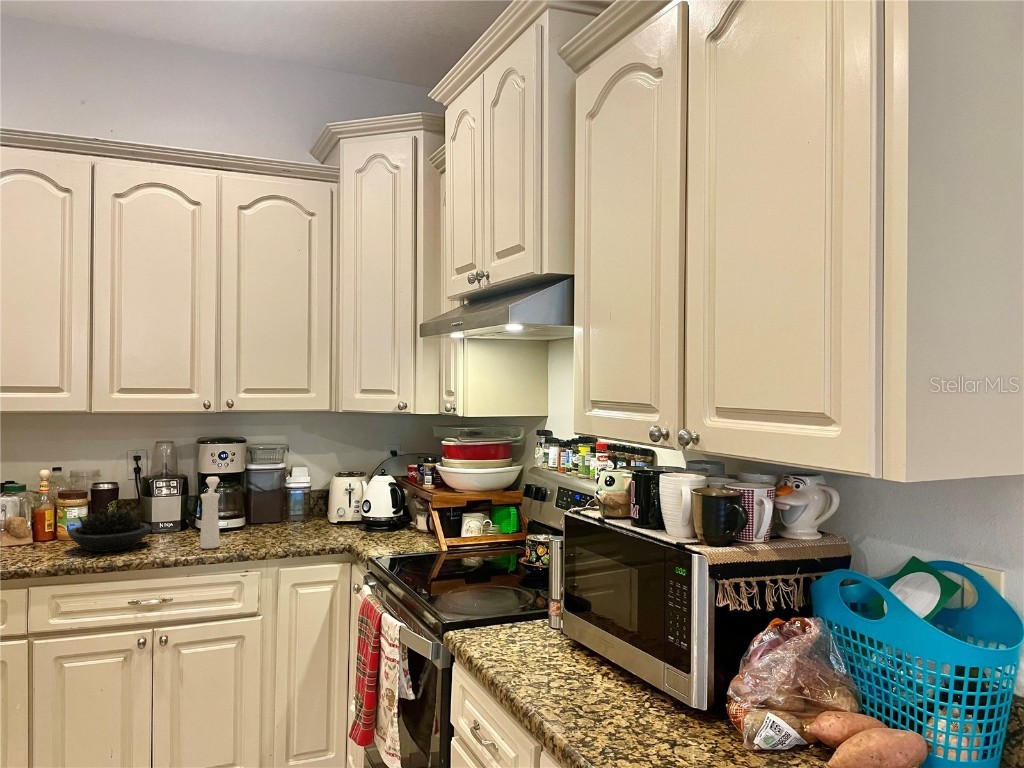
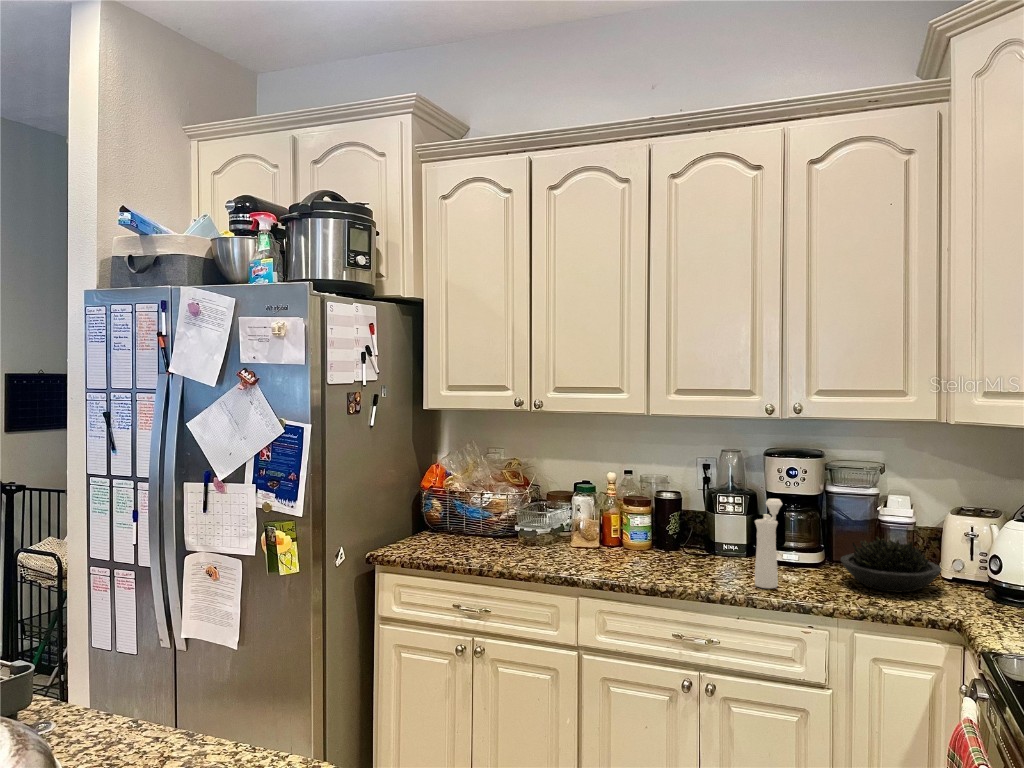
succulent plant: present [68,509,152,552] -> present [841,537,941,592]

